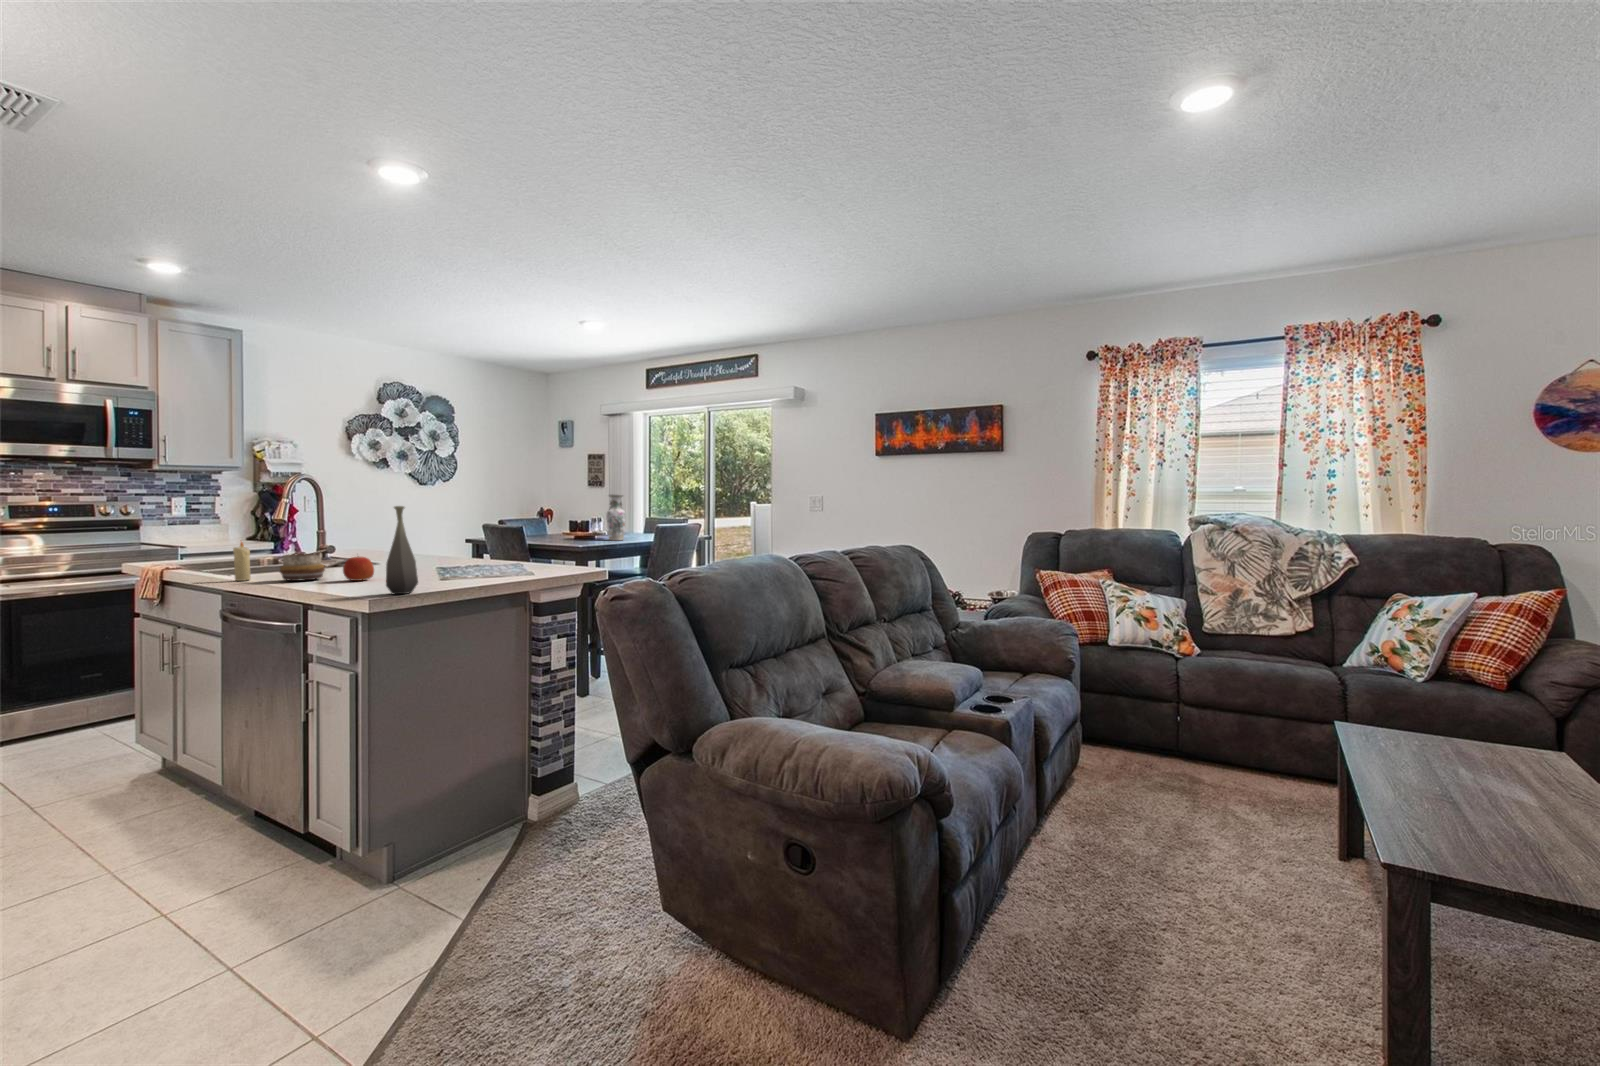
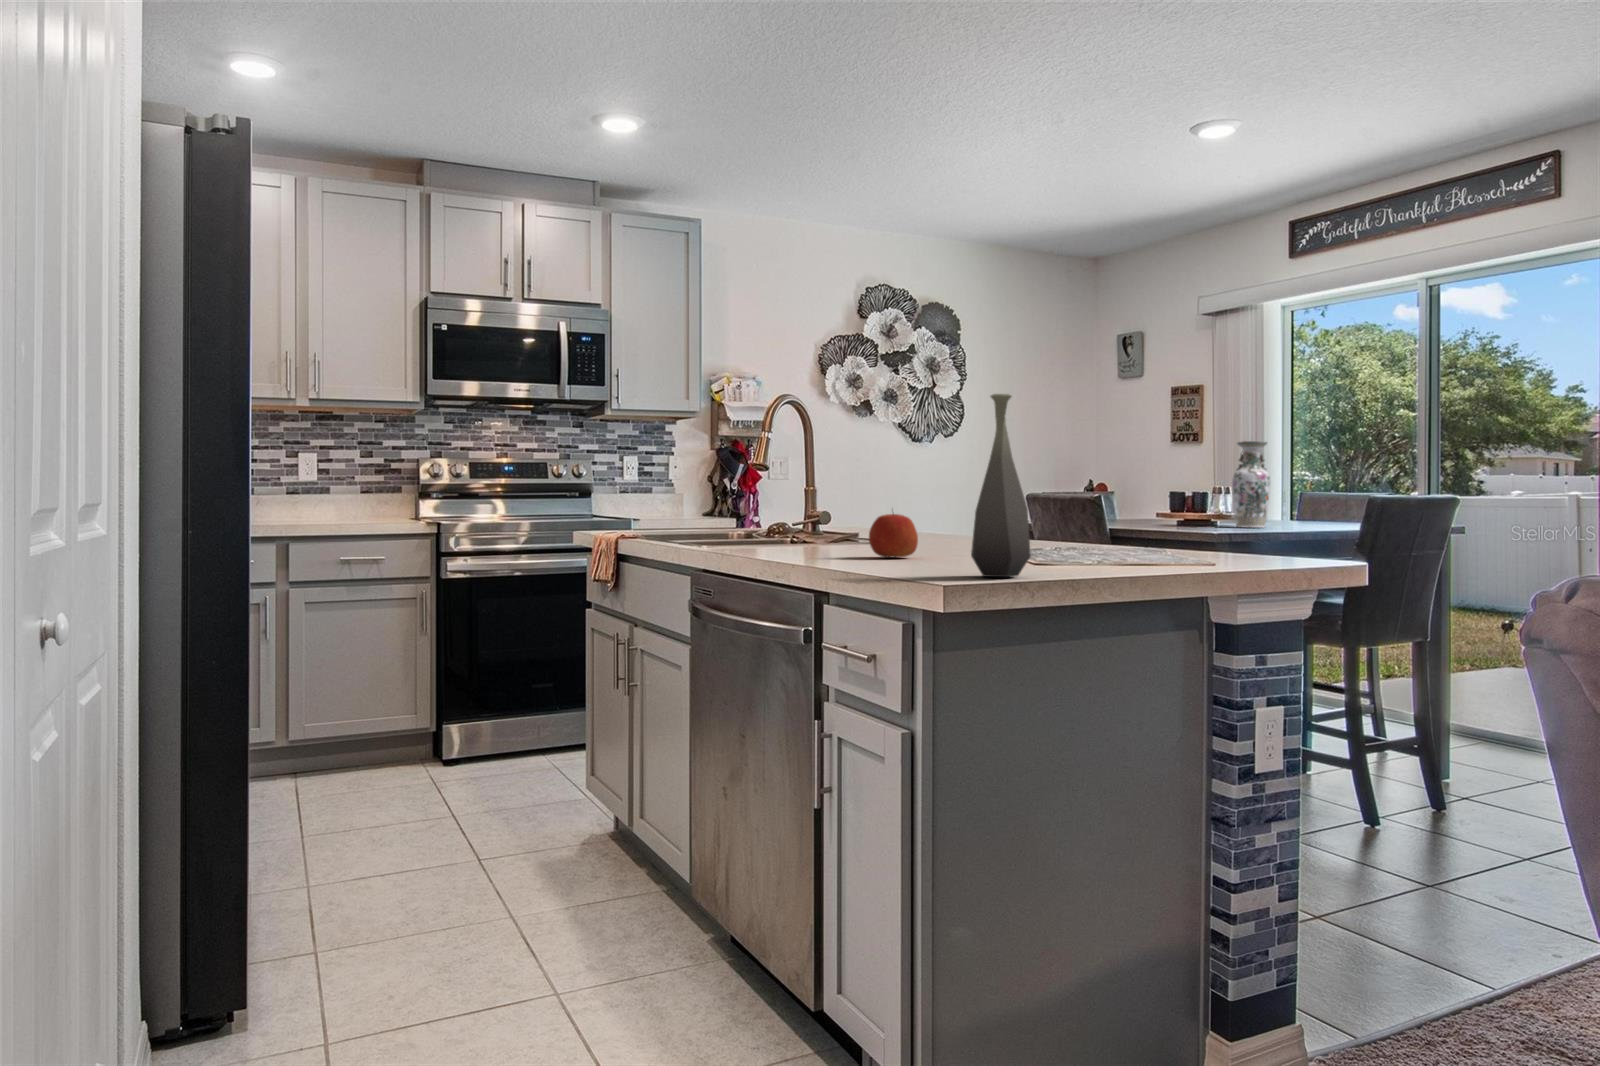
candle: present [233,542,251,581] -> none [710,484,732,552]
decorative bowl: present [280,554,325,581] -> none [773,509,838,554]

